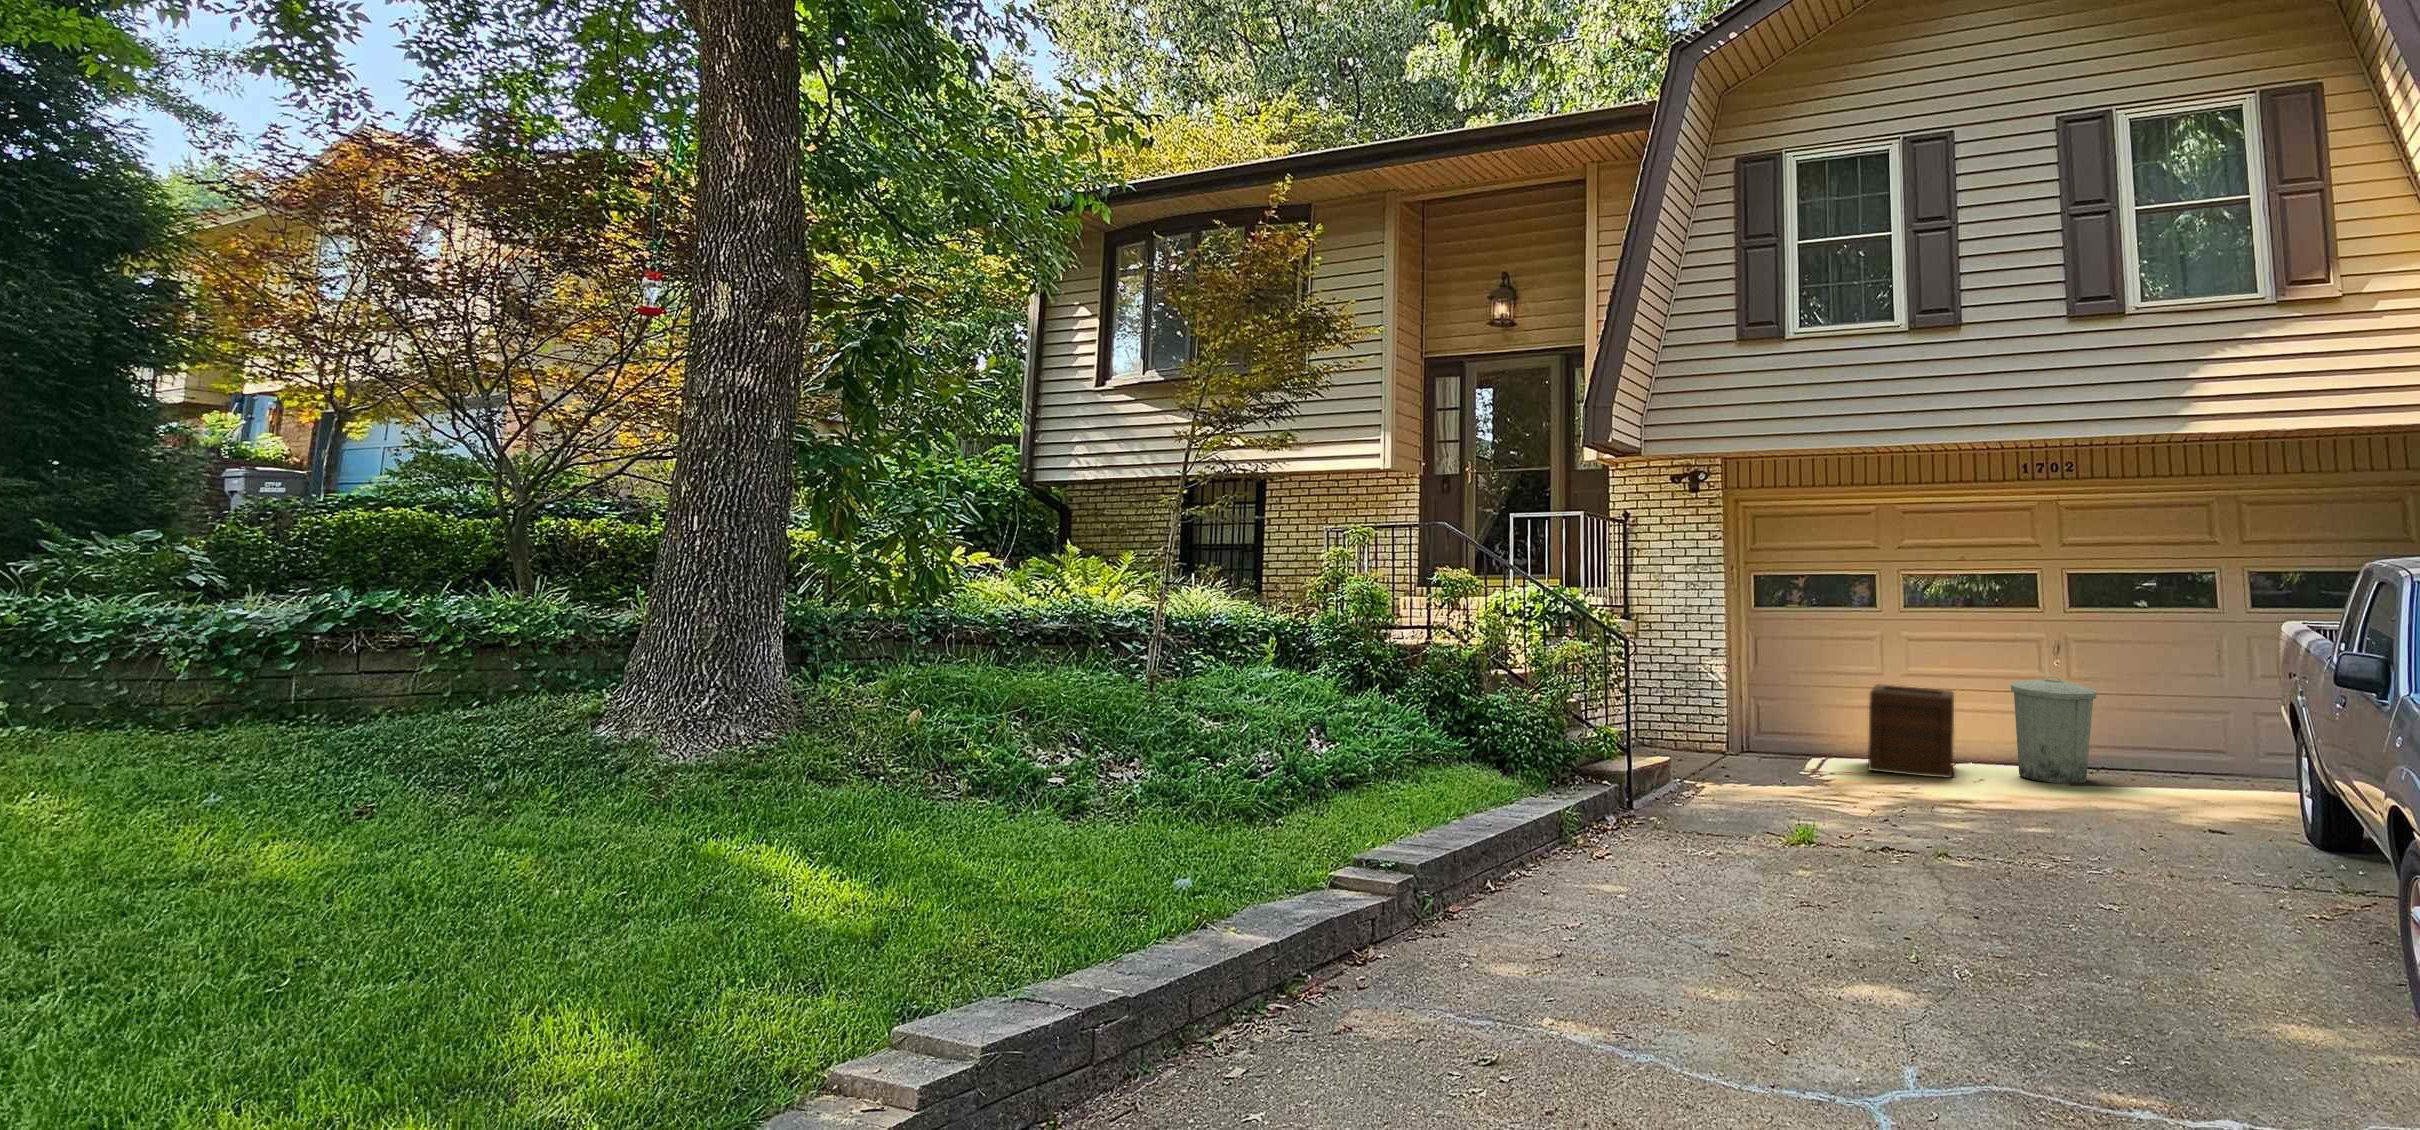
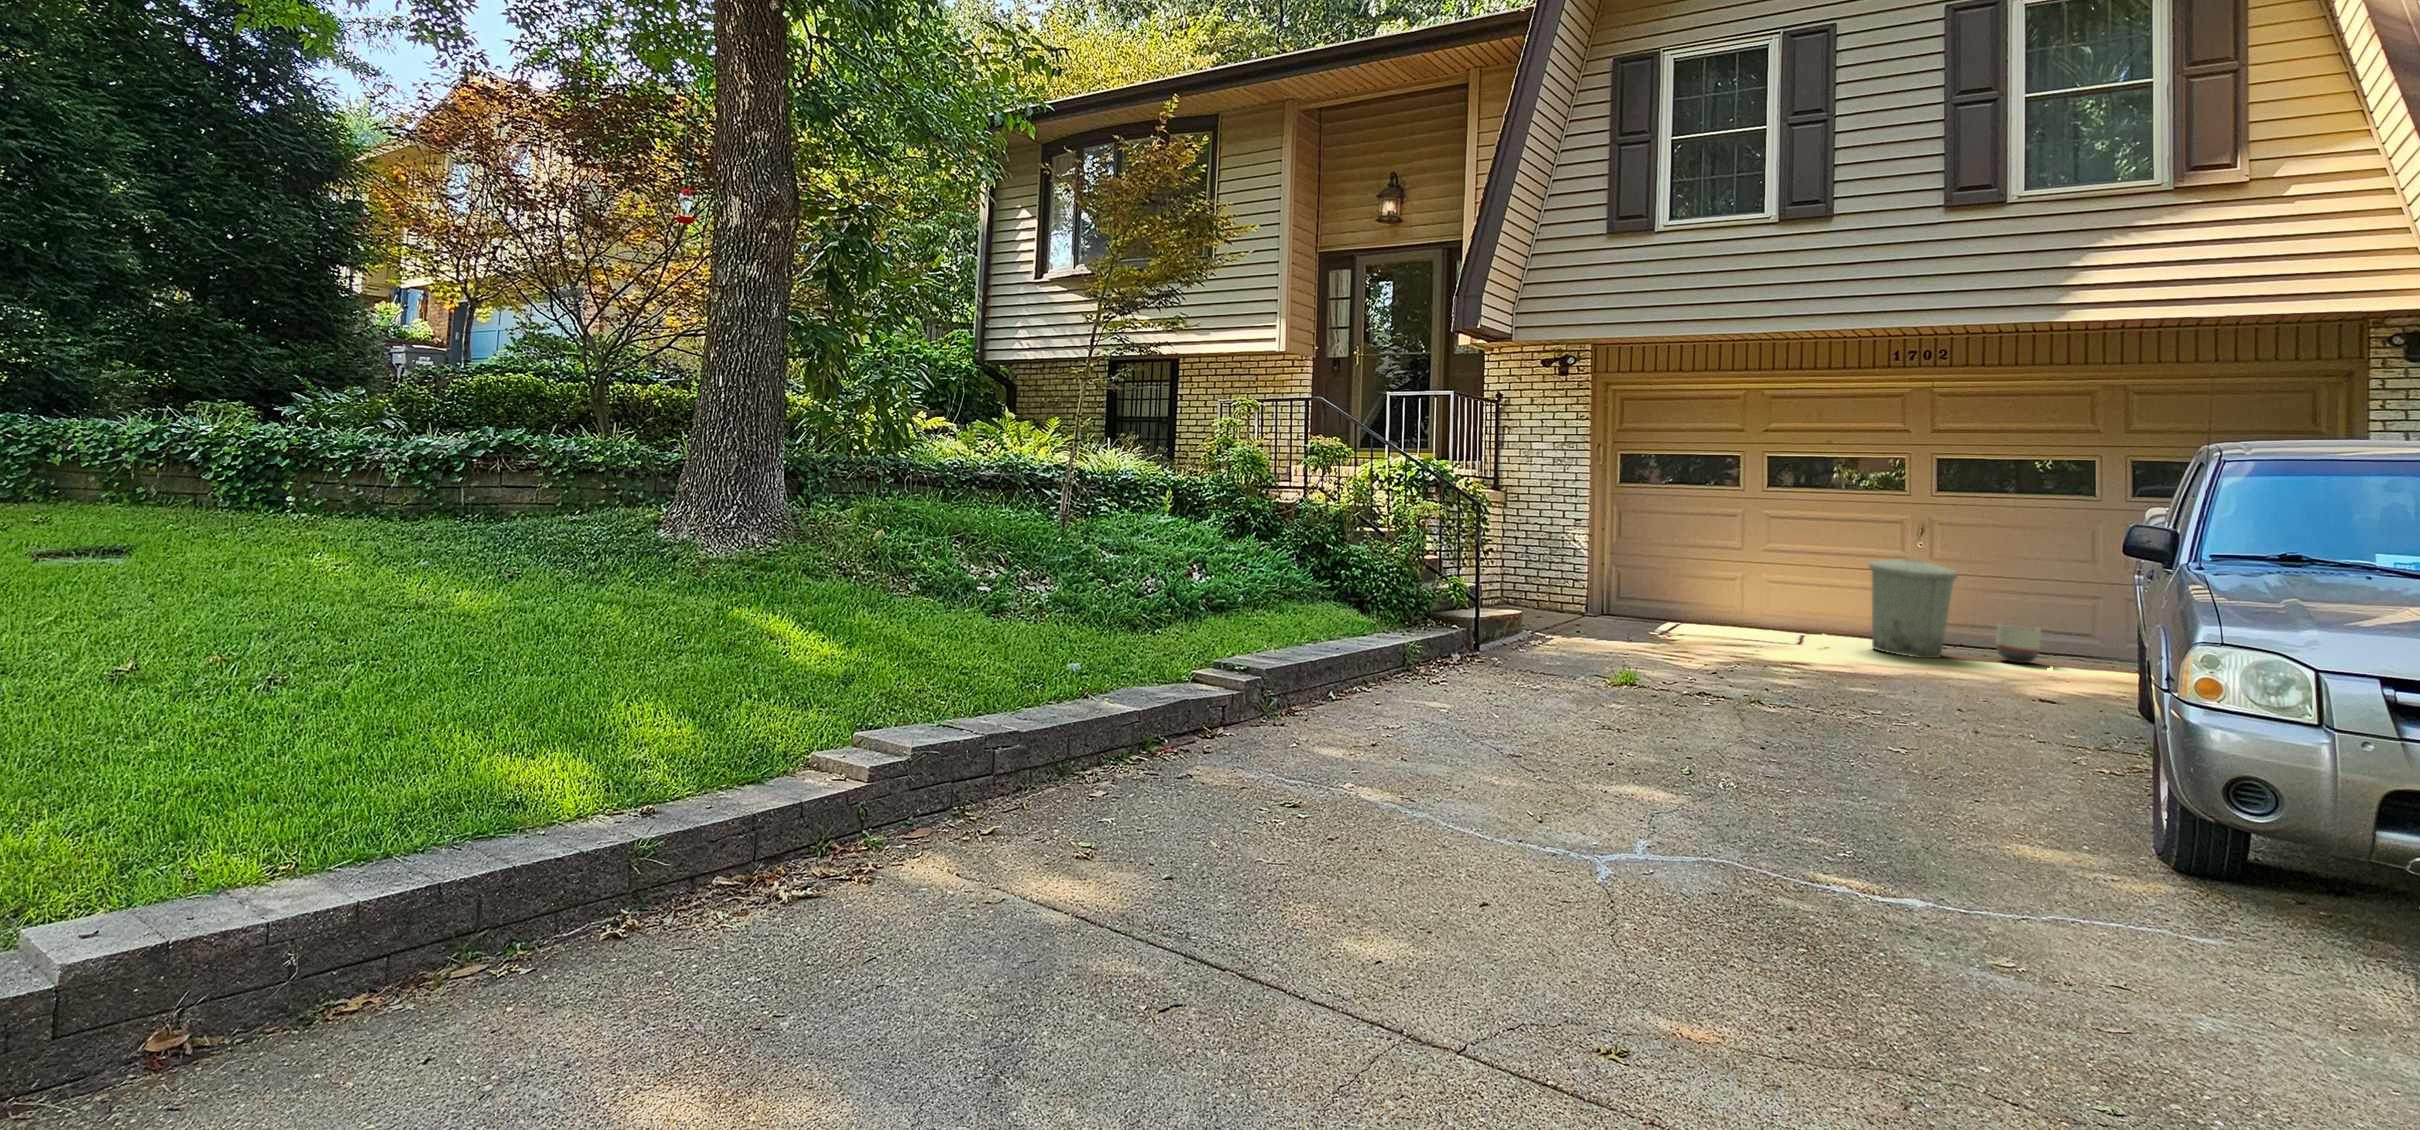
wooden crate: present [1868,684,1954,778] -> none [1718,558,1813,647]
planter: none [2136,742,2177,783] -> present [1996,624,2041,663]

